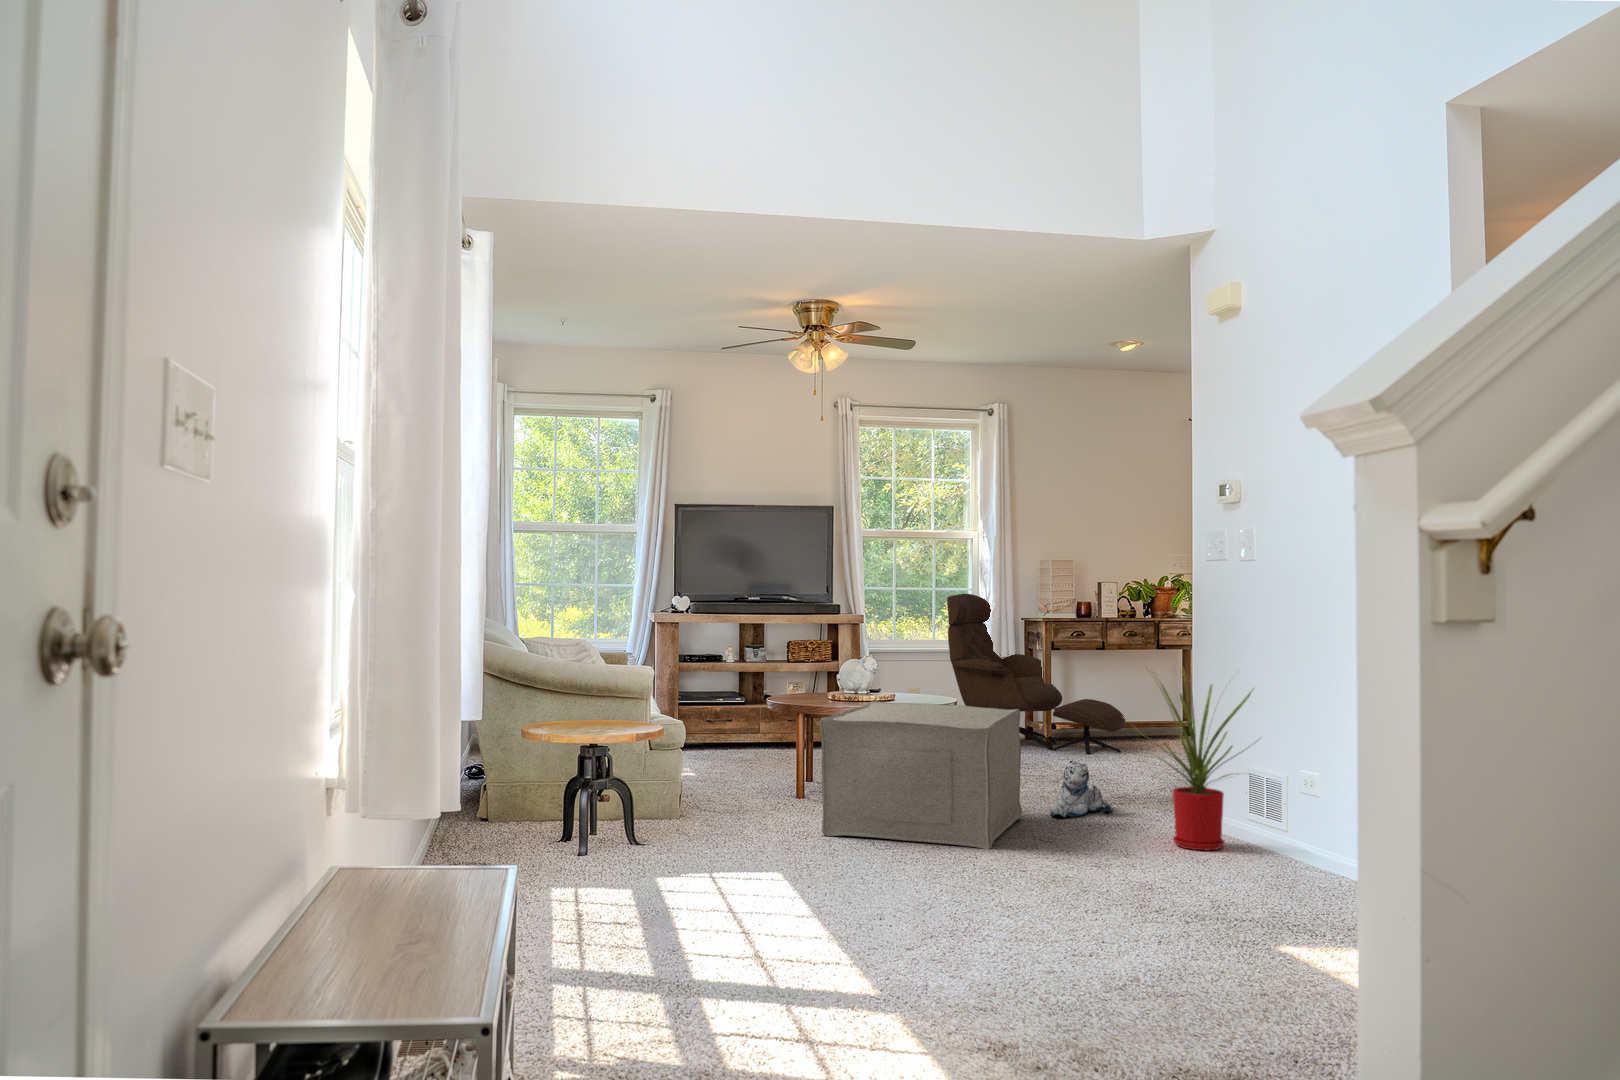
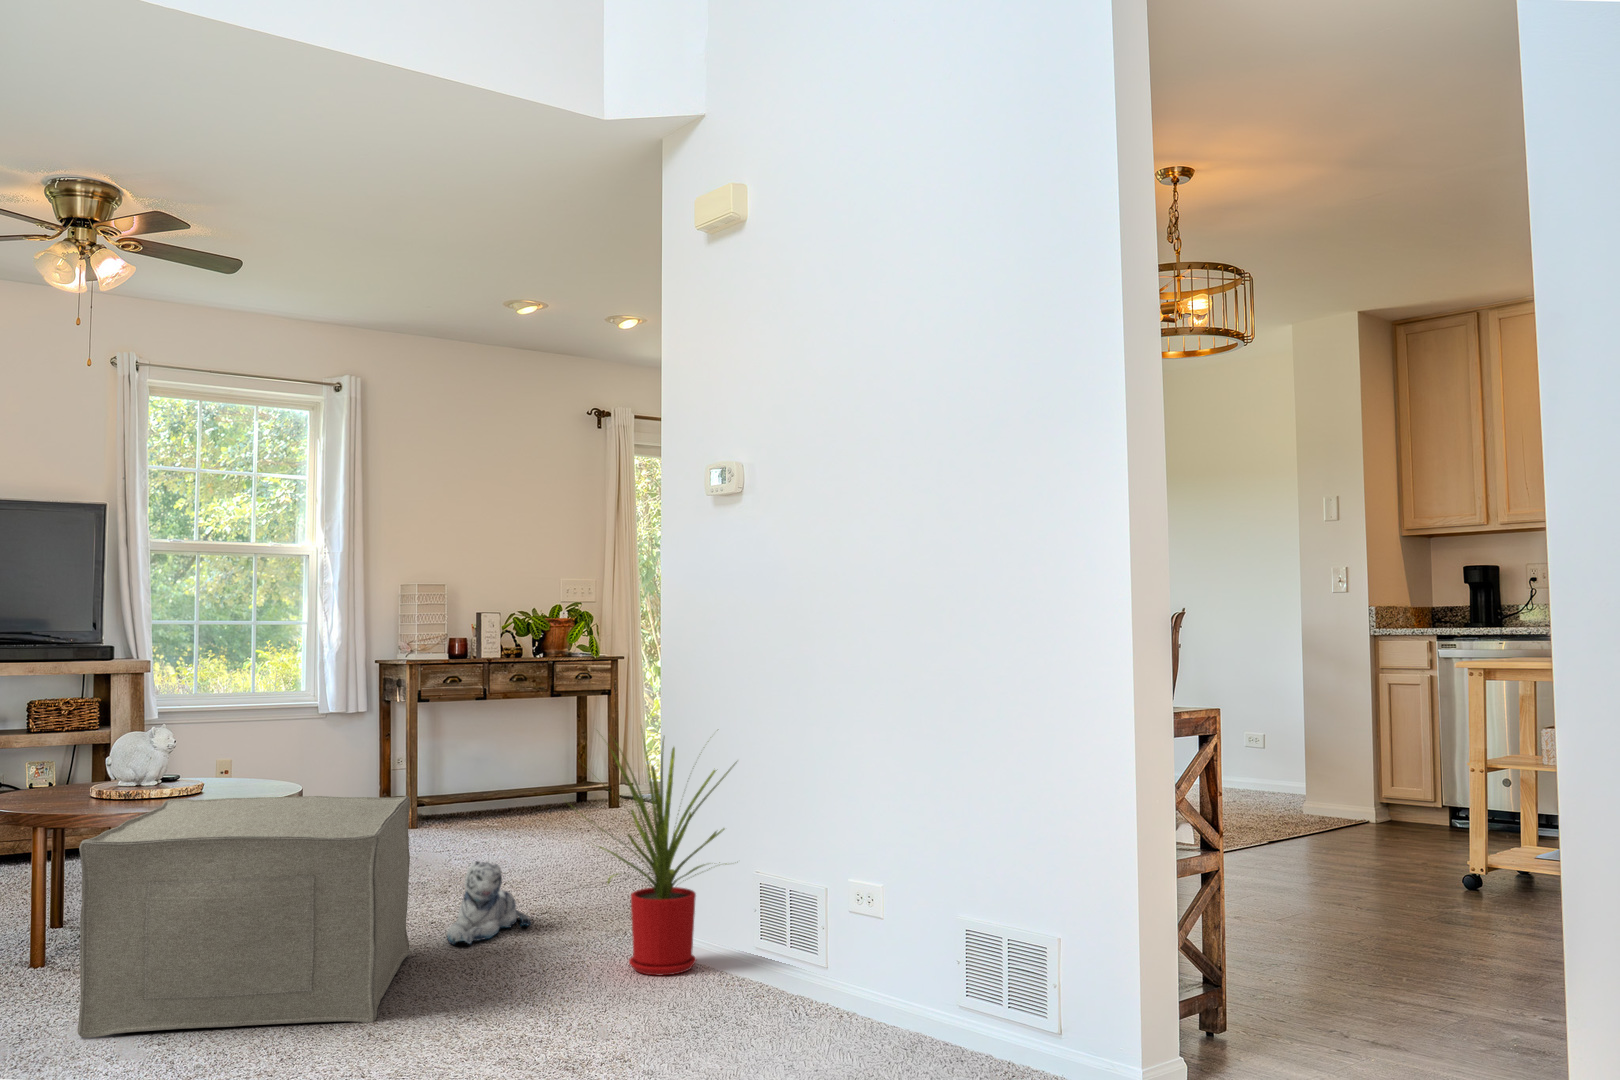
lounge chair: present [947,594,1125,755] -> none [275,629,513,840]

